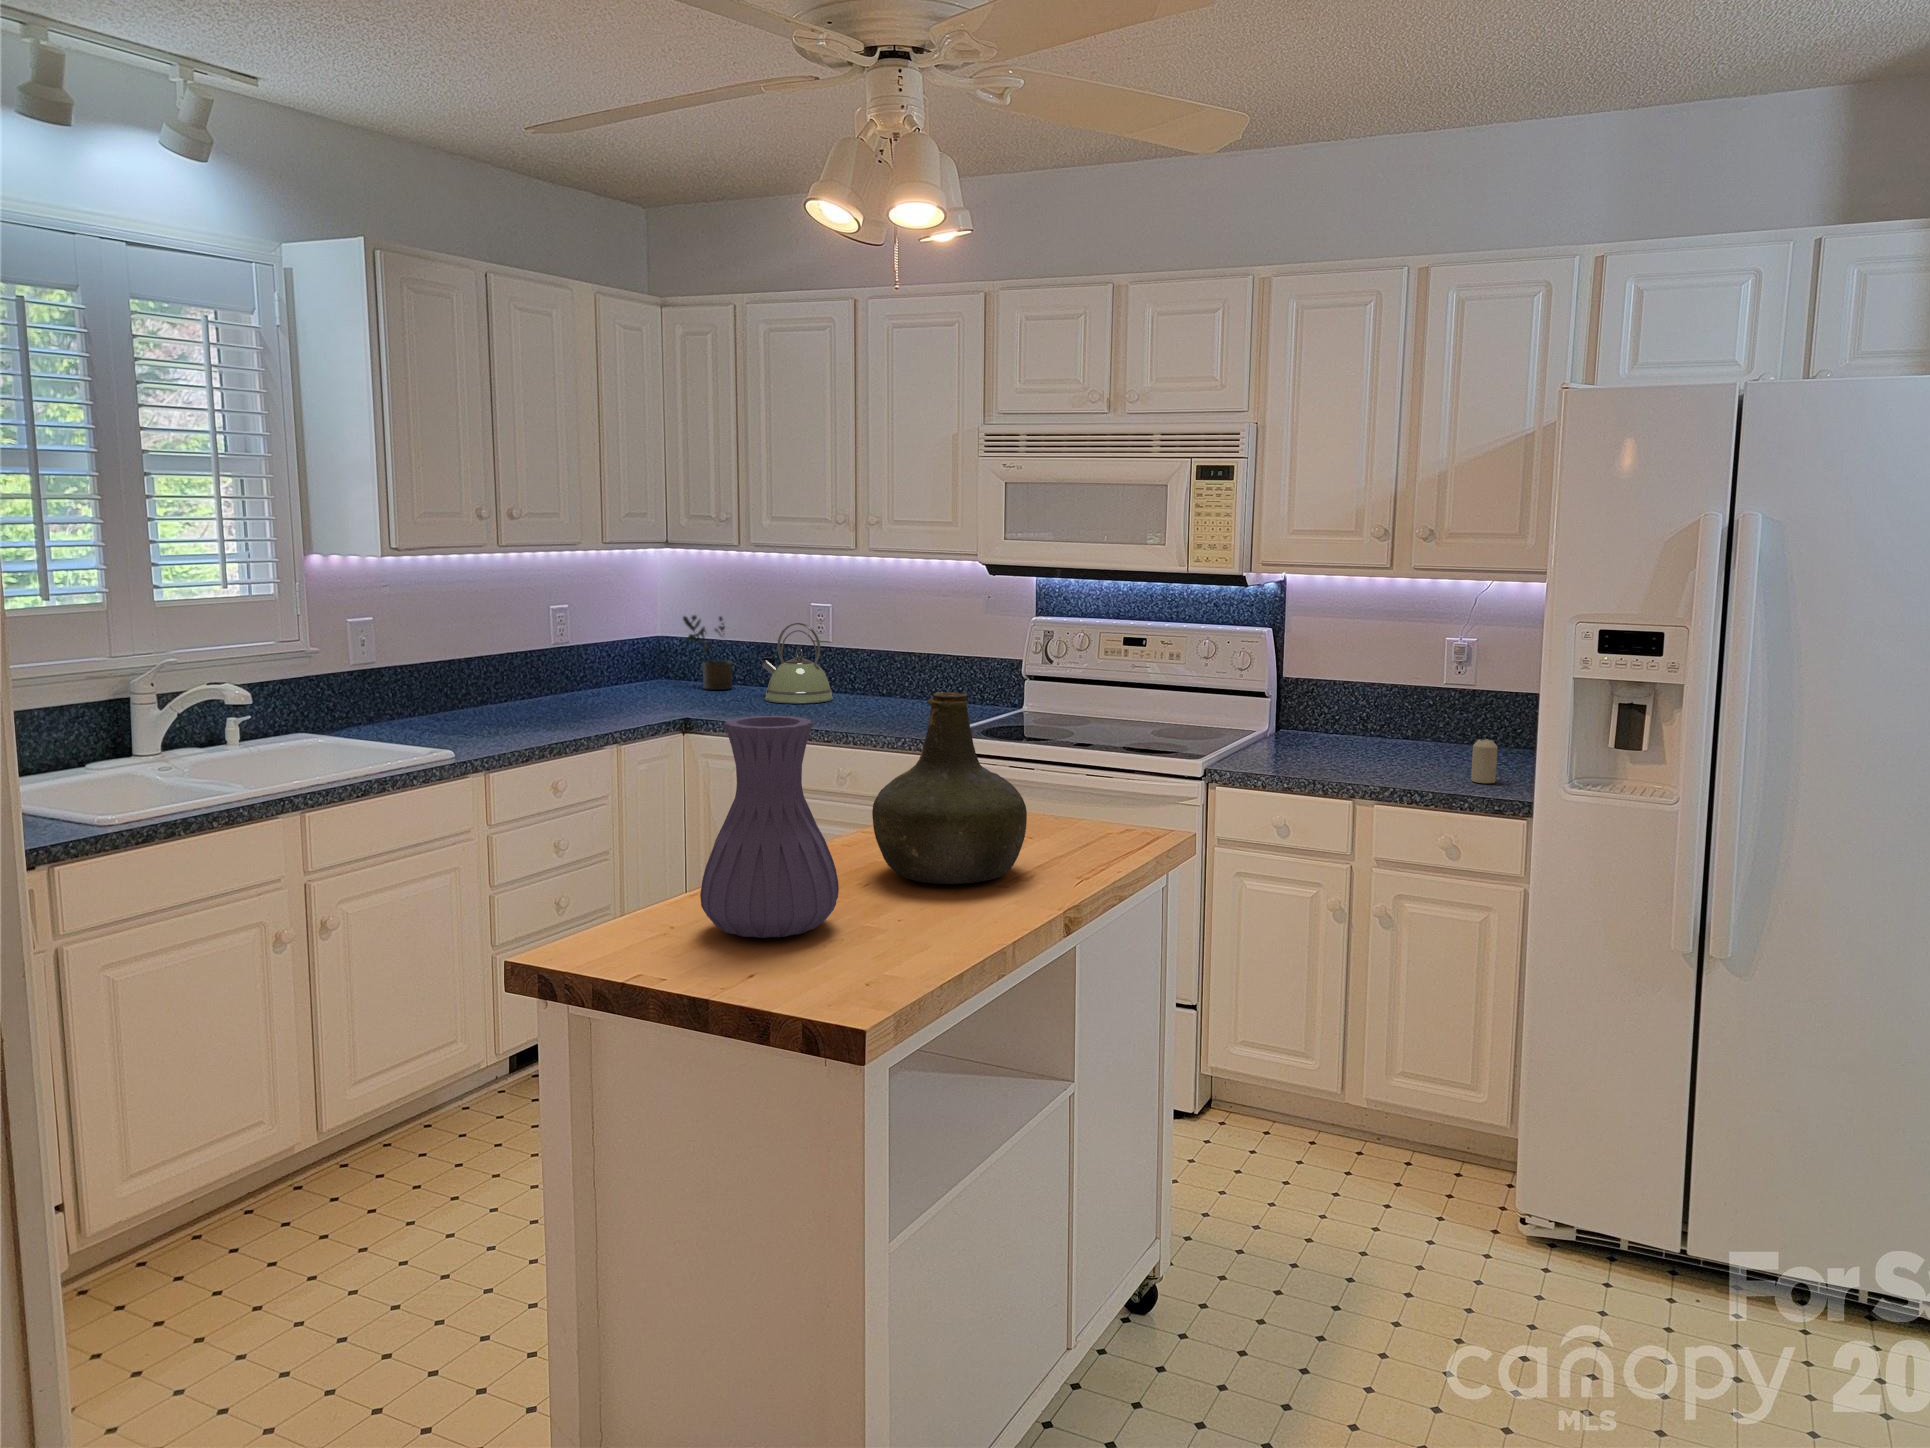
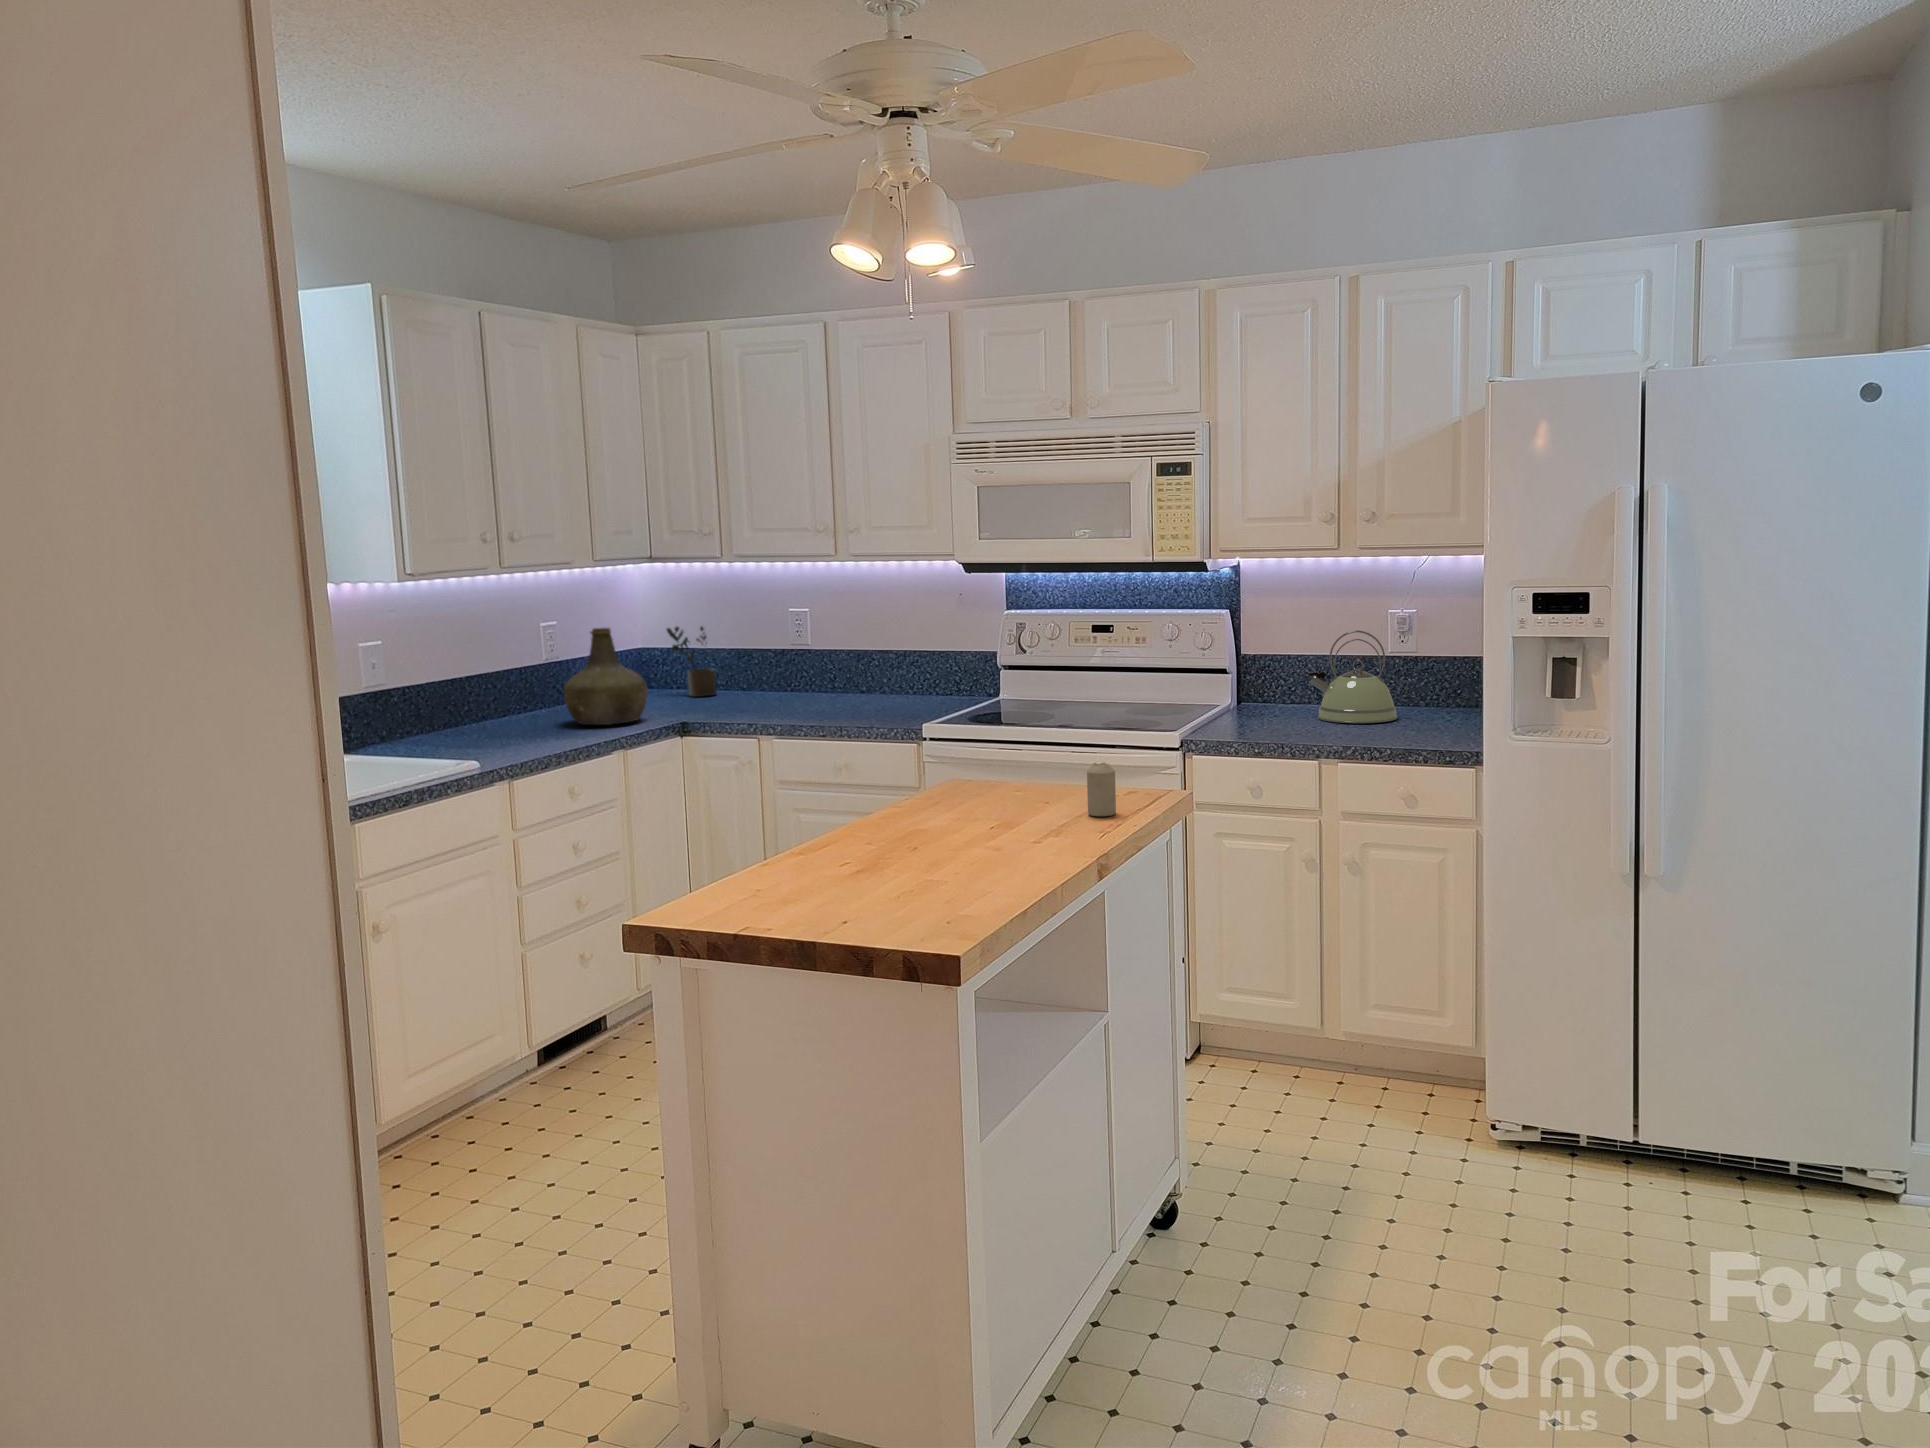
kettle: present [761,623,833,703] -> present [1307,630,1397,723]
bottle: present [872,692,1027,884] -> present [564,628,648,725]
vase: present [700,715,839,938] -> none [782,701,902,895]
candle: present [1471,739,1498,783] -> present [1087,763,1116,816]

